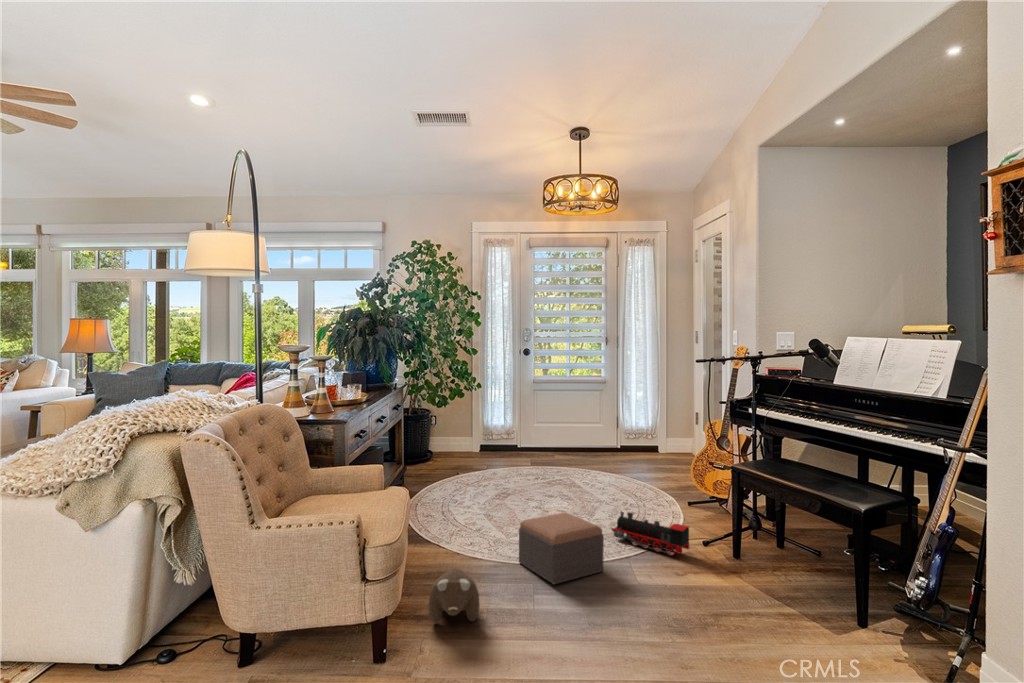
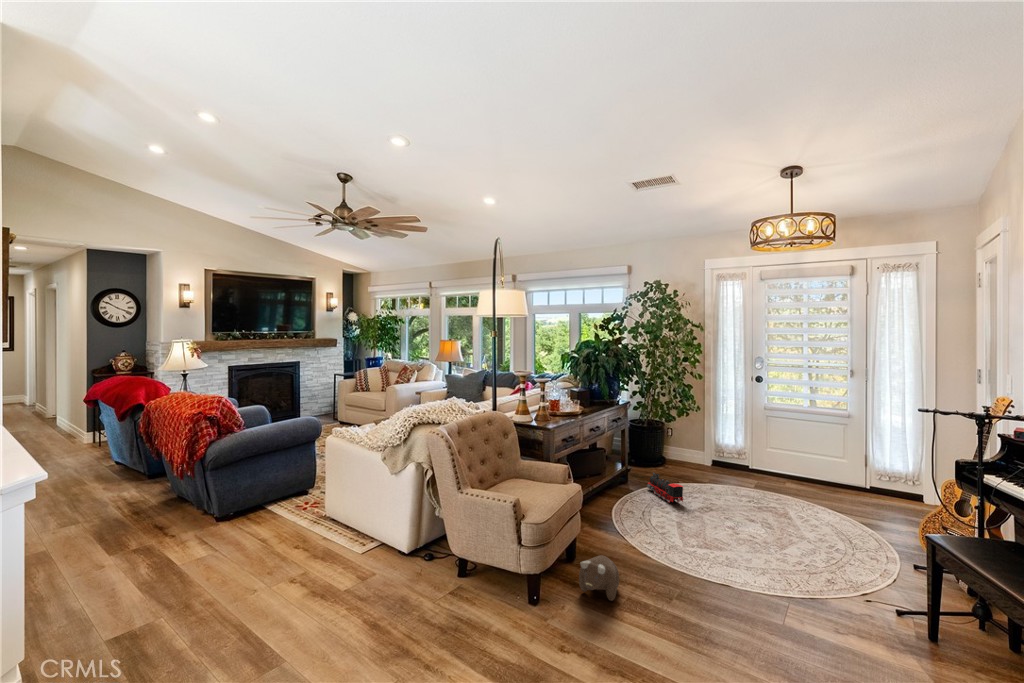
footstool: present [519,512,604,584] -> none [679,534,756,601]
toy train: present [612,512,689,555] -> present [647,473,683,503]

